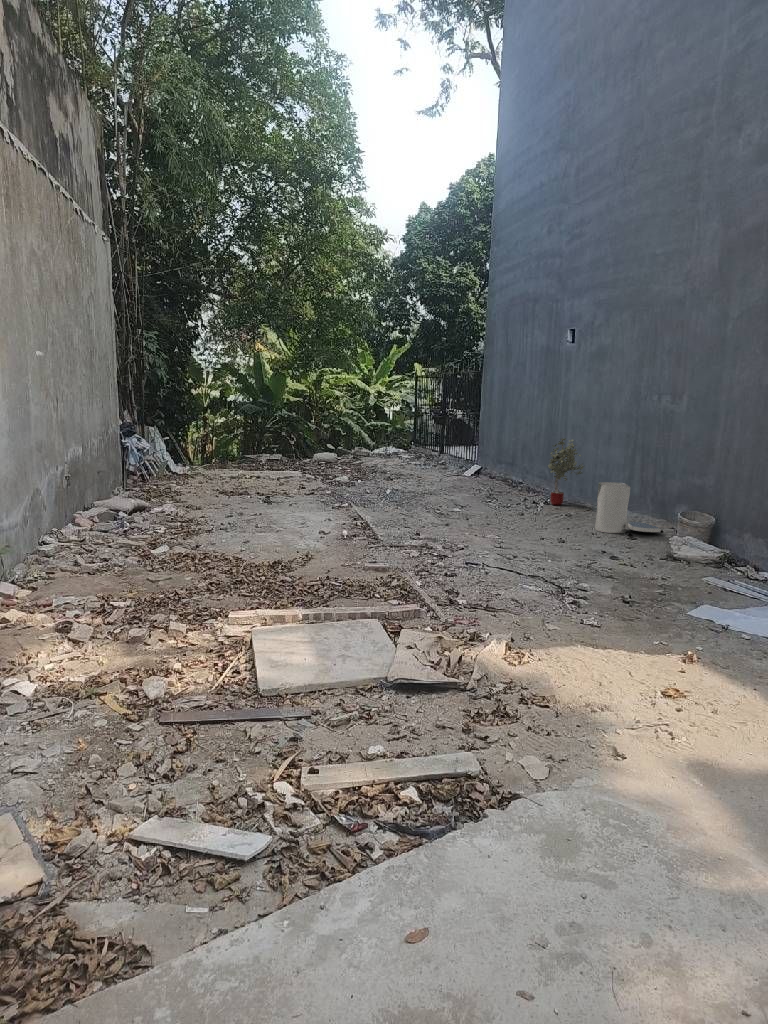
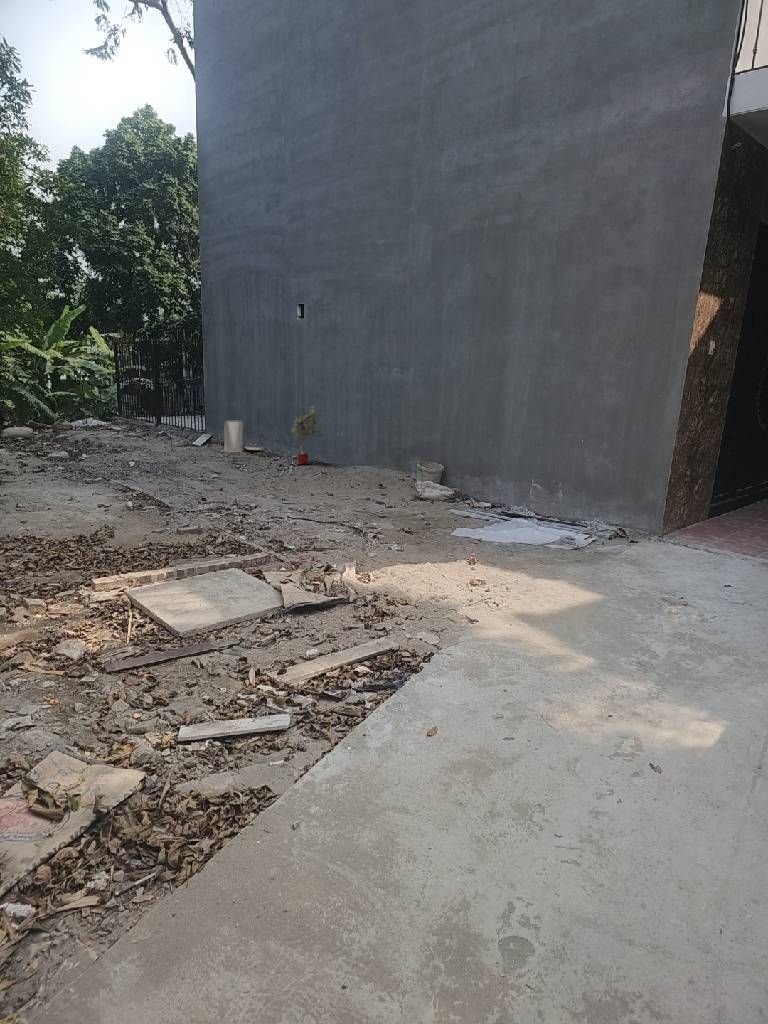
trash can: present [595,482,660,533] -> present [224,420,264,452]

